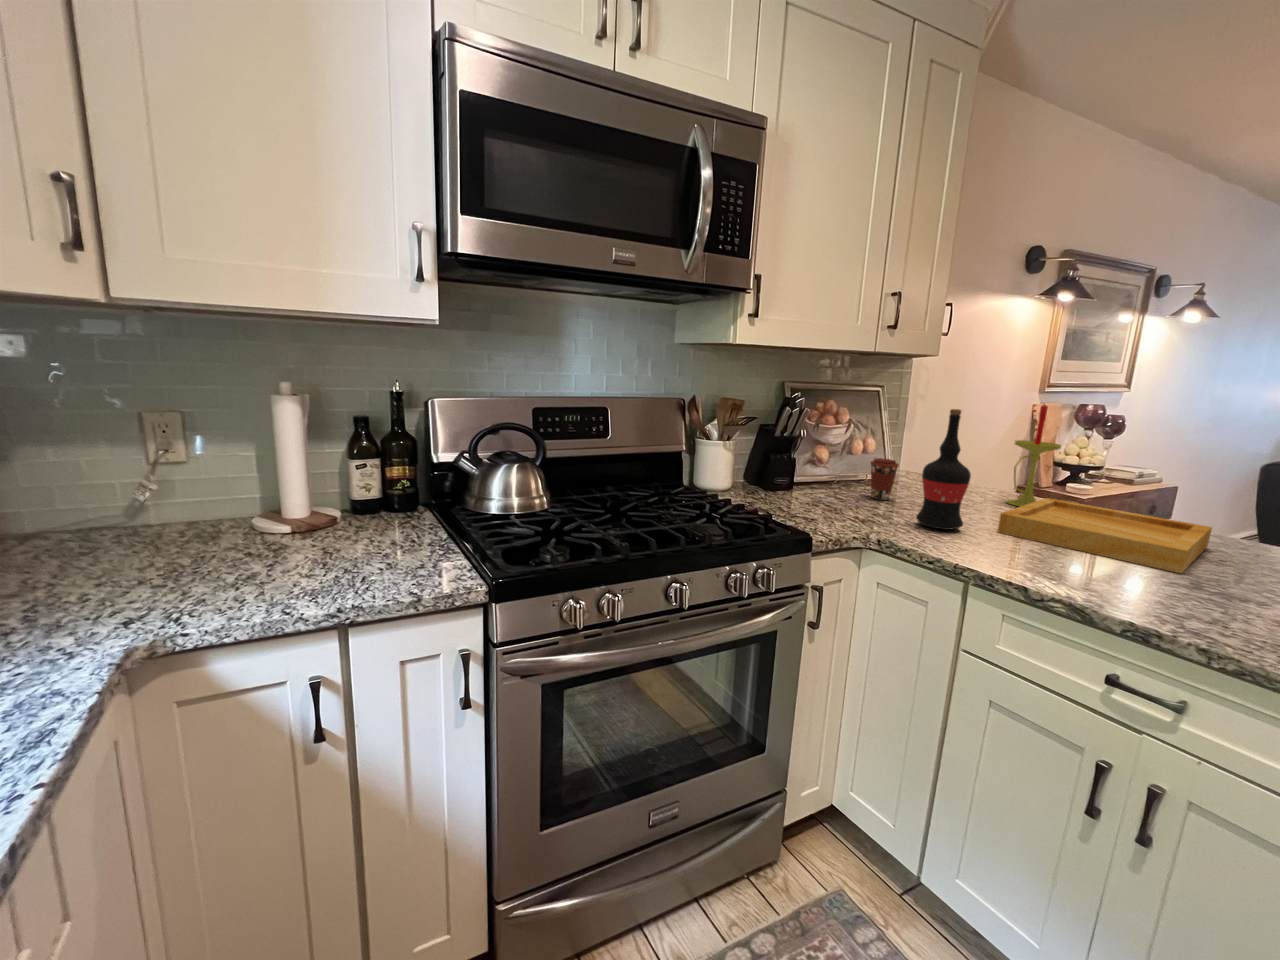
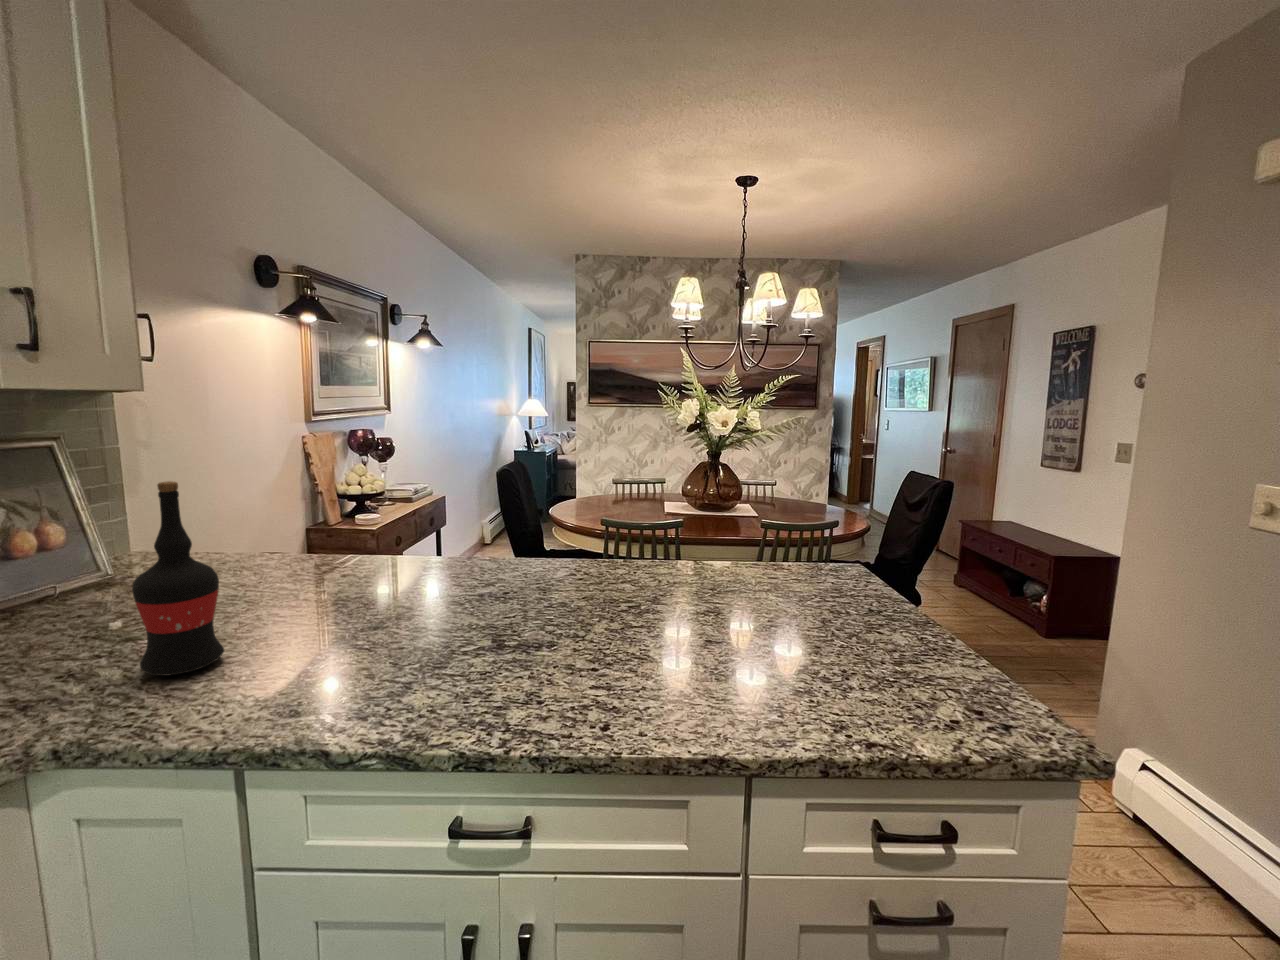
candle: present [1007,405,1061,507] -> none [282,445,340,576]
coffee cup: present [870,458,899,500] -> none [39,564,103,638]
tray: present [998,498,1212,573] -> none [278,555,487,639]

